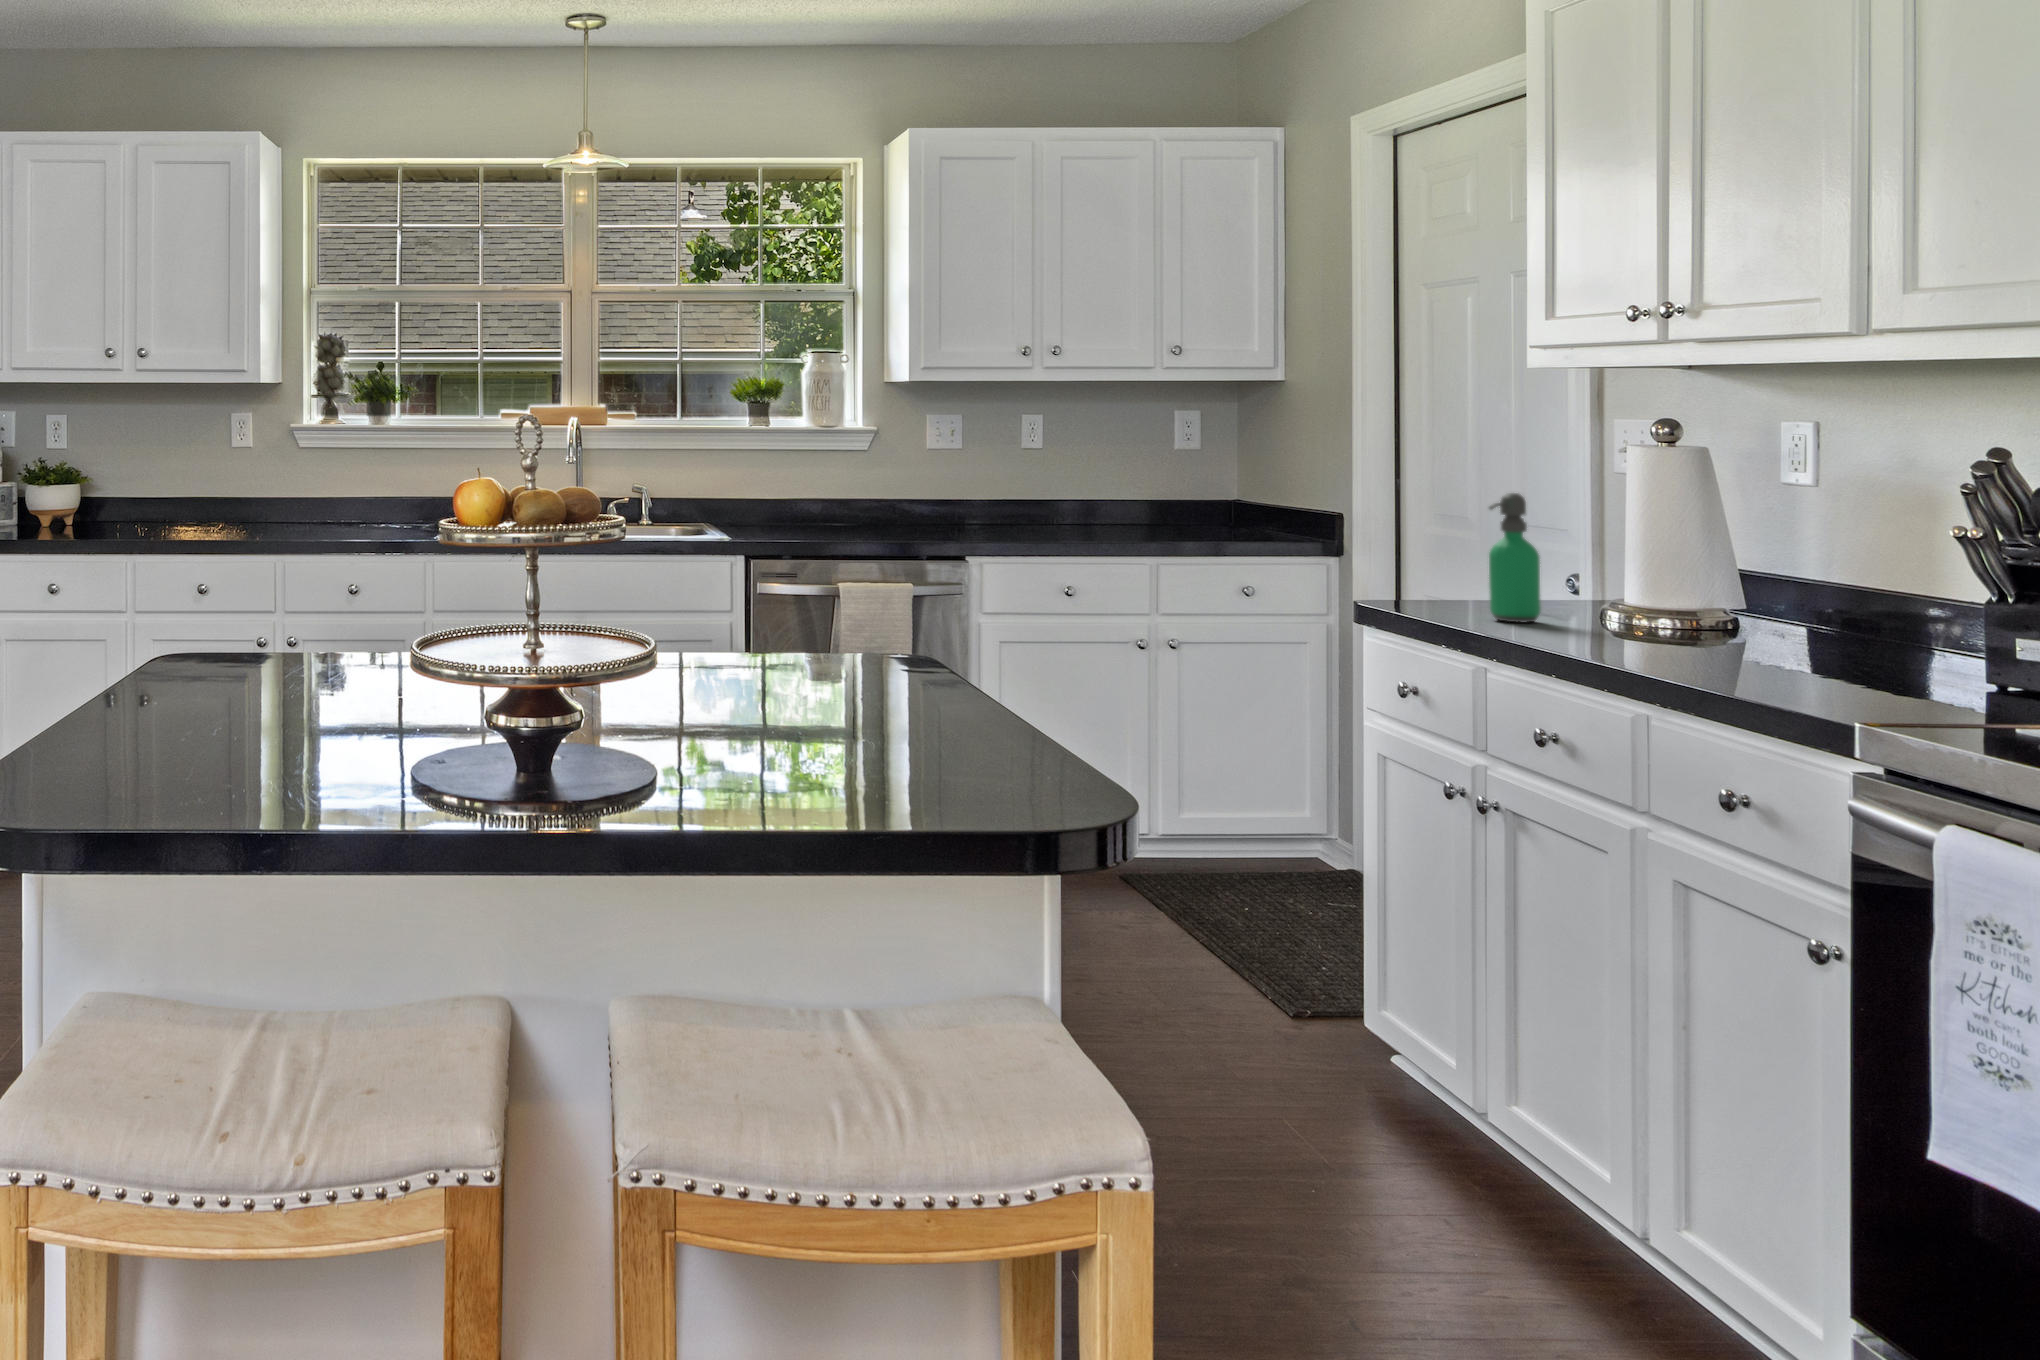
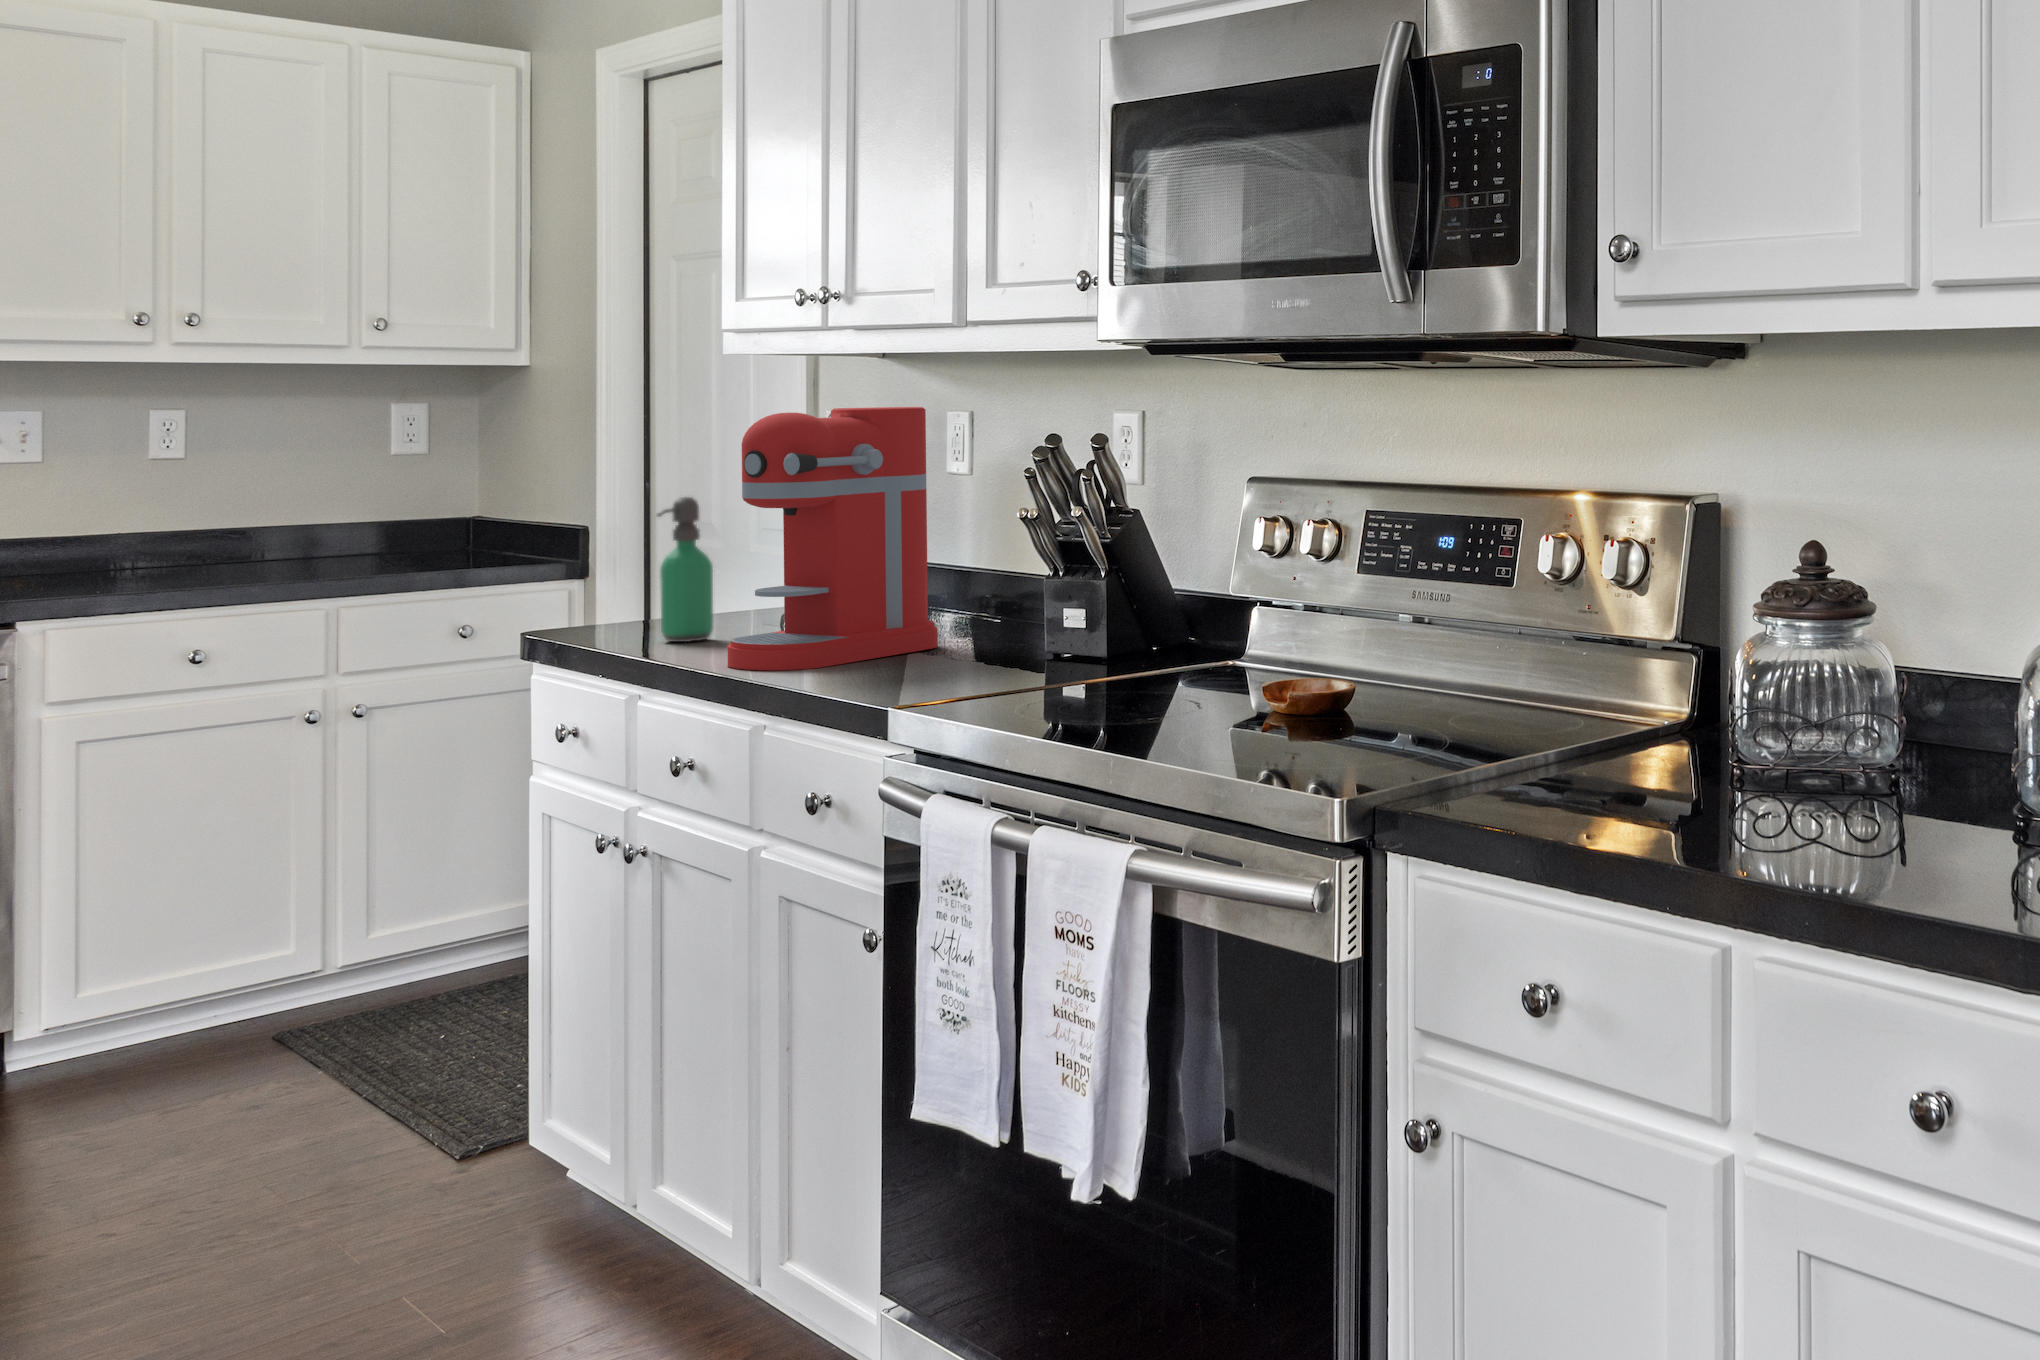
coffee maker: none [1587,416,1810,663] -> present [728,407,938,670]

